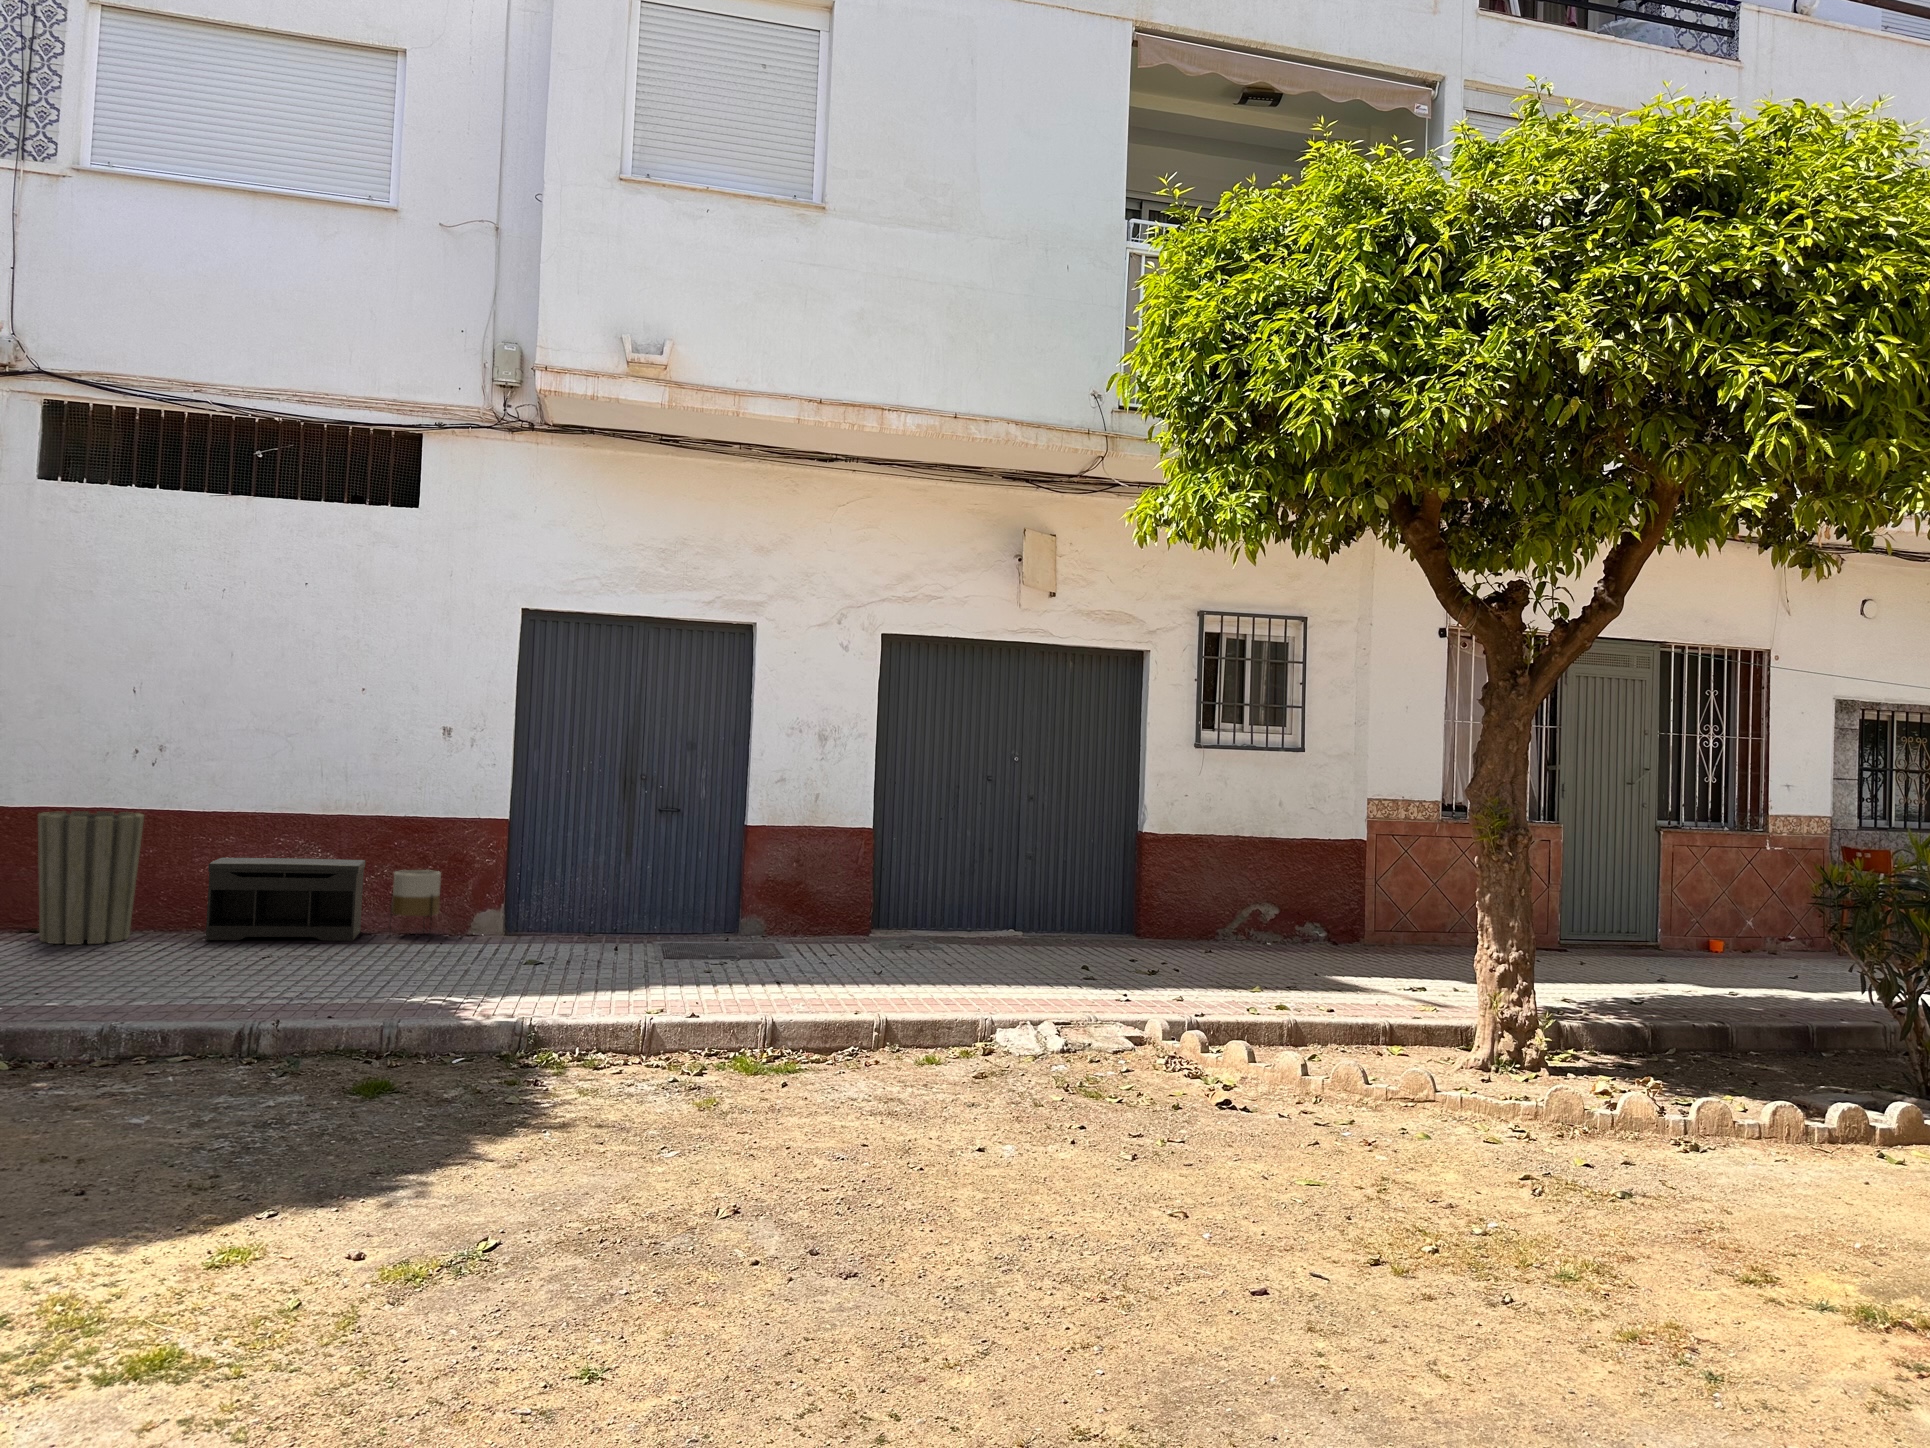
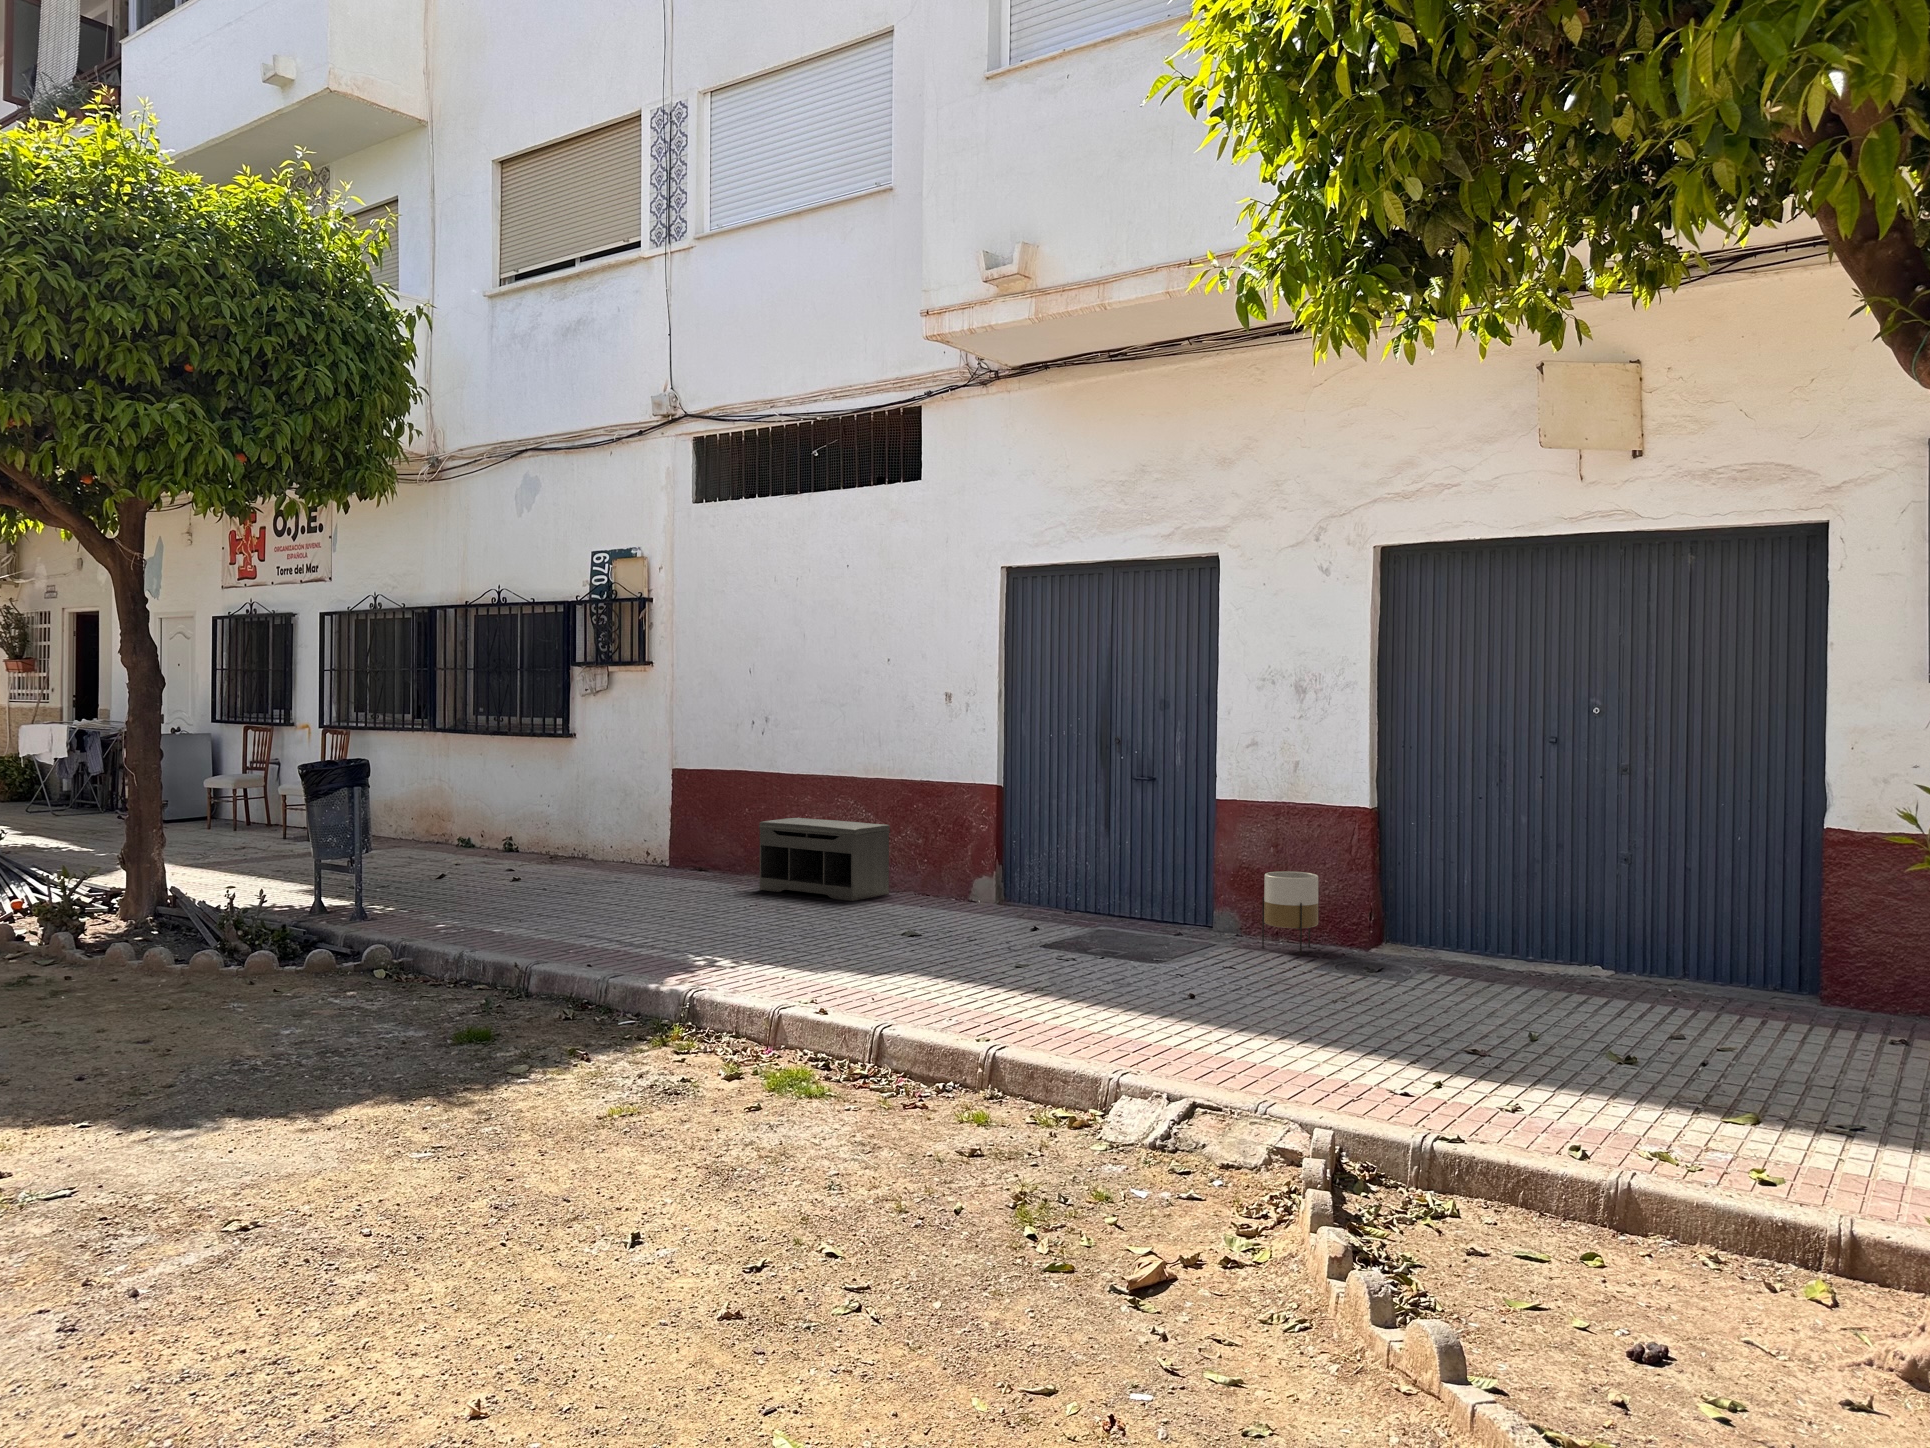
trash can: present [38,811,144,945] -> none [661,775,739,886]
planter: present [390,870,441,932] -> present [1262,871,1319,956]

